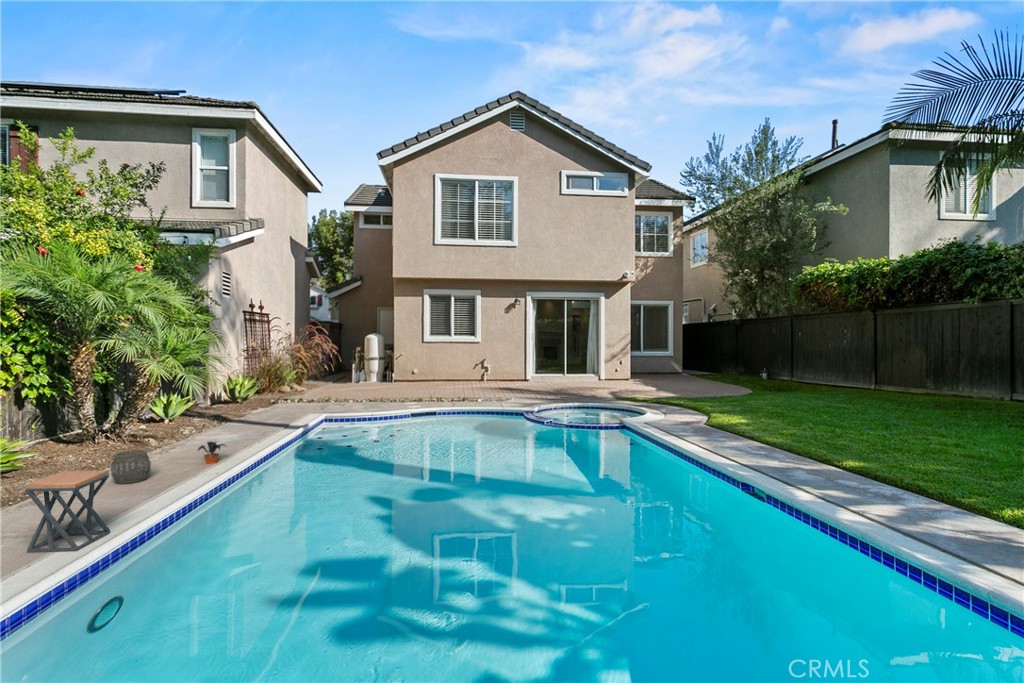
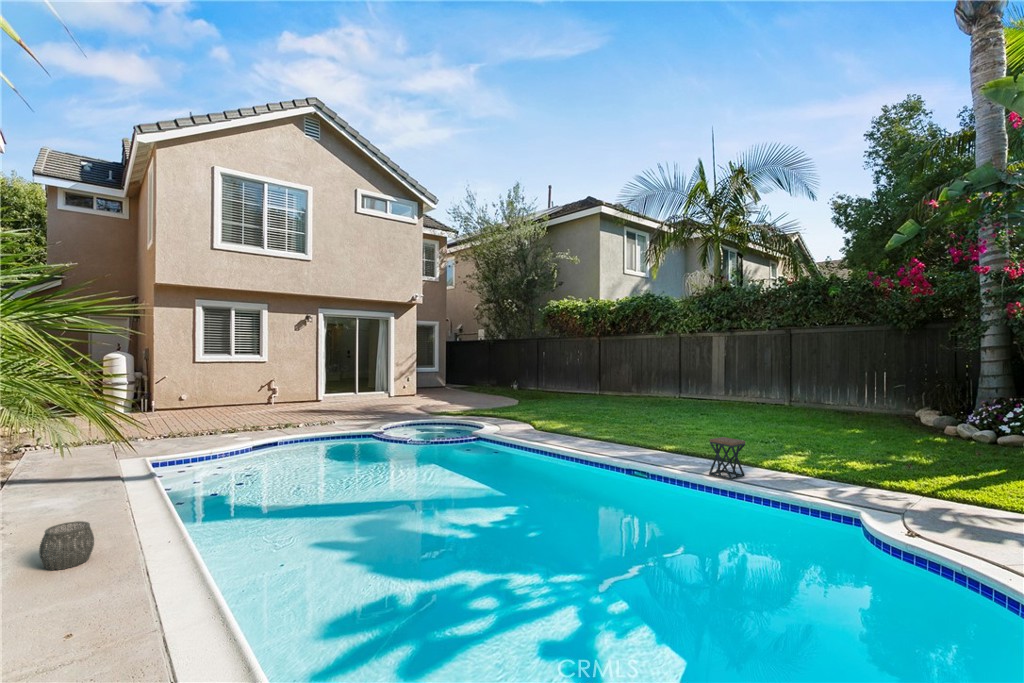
potted plant: present [198,442,225,464] -> none [113,501,152,529]
stool: present [25,470,110,553] -> present [709,437,745,480]

